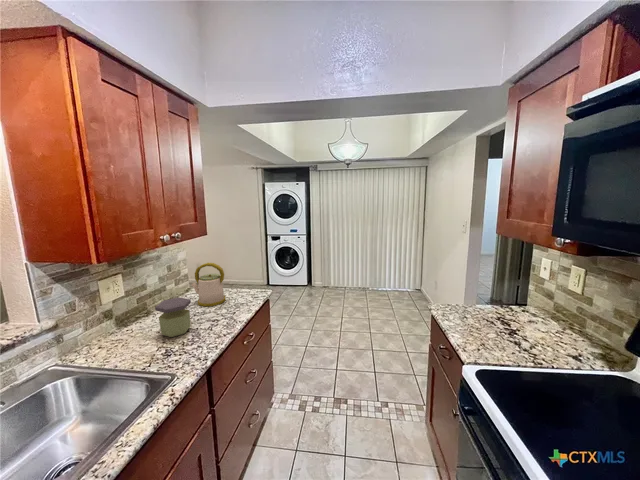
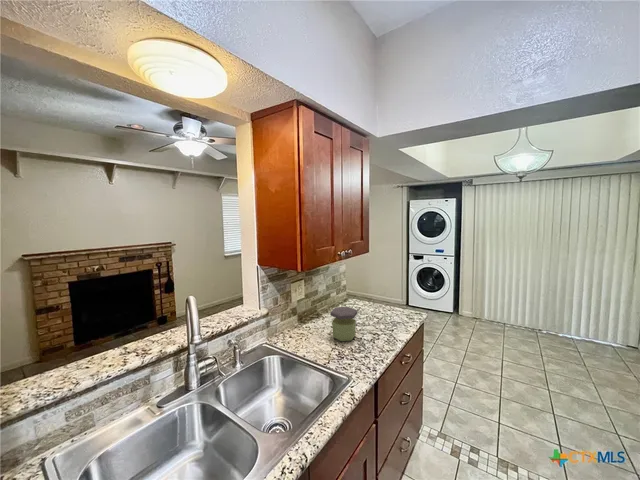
kettle: present [192,263,226,306] -> none [352,278,382,319]

